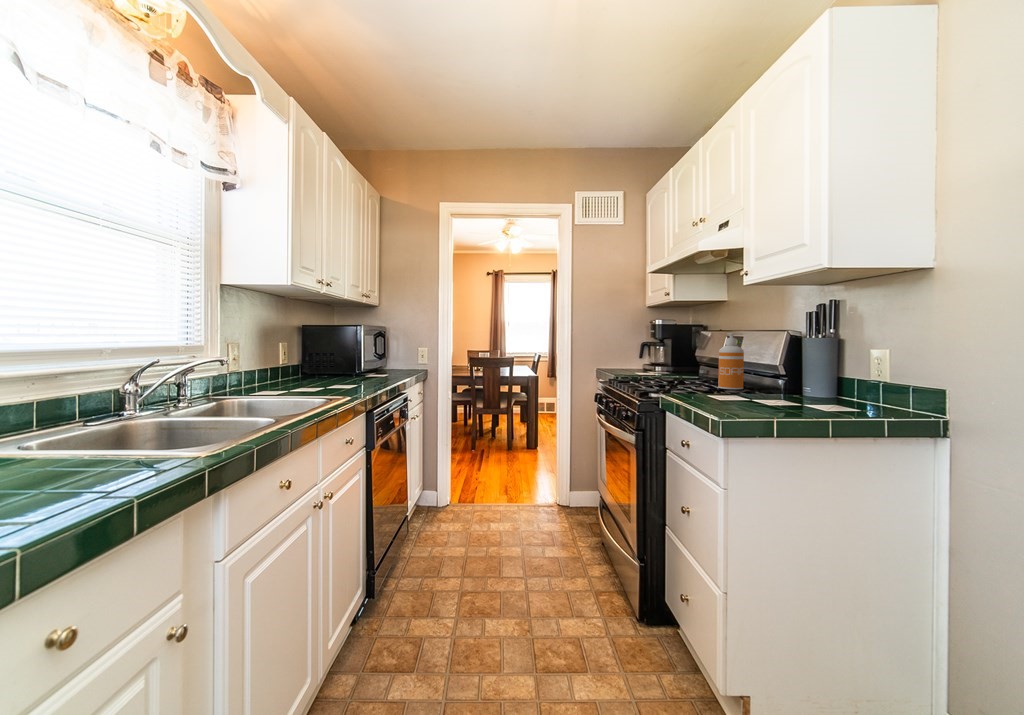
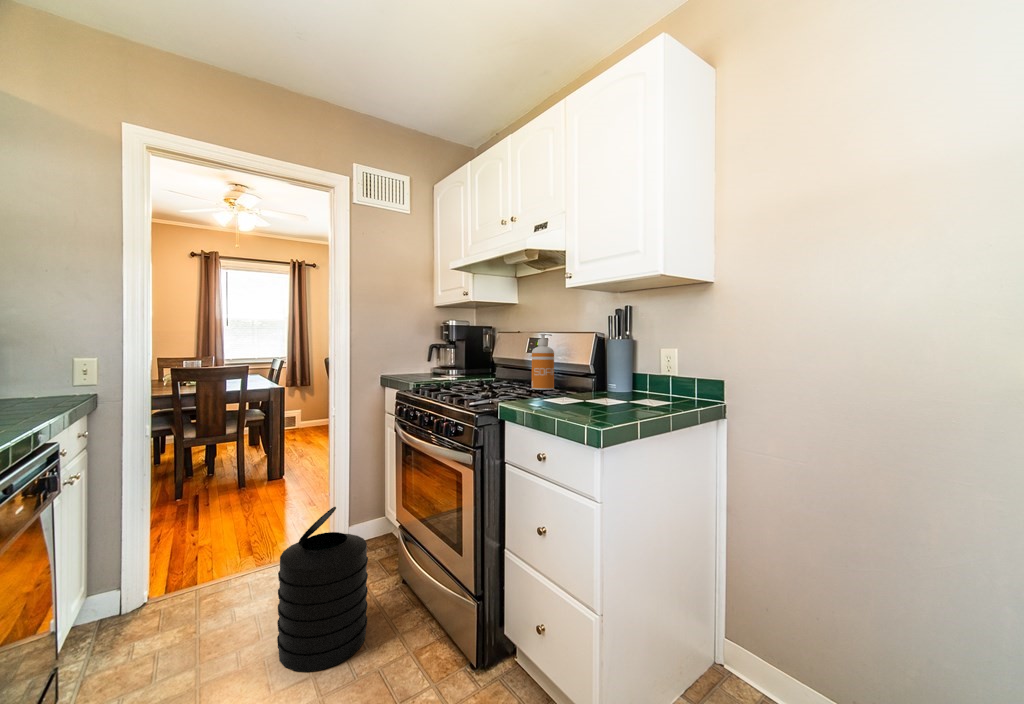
trash can: none [506,467,566,579] -> present [277,507,368,672]

